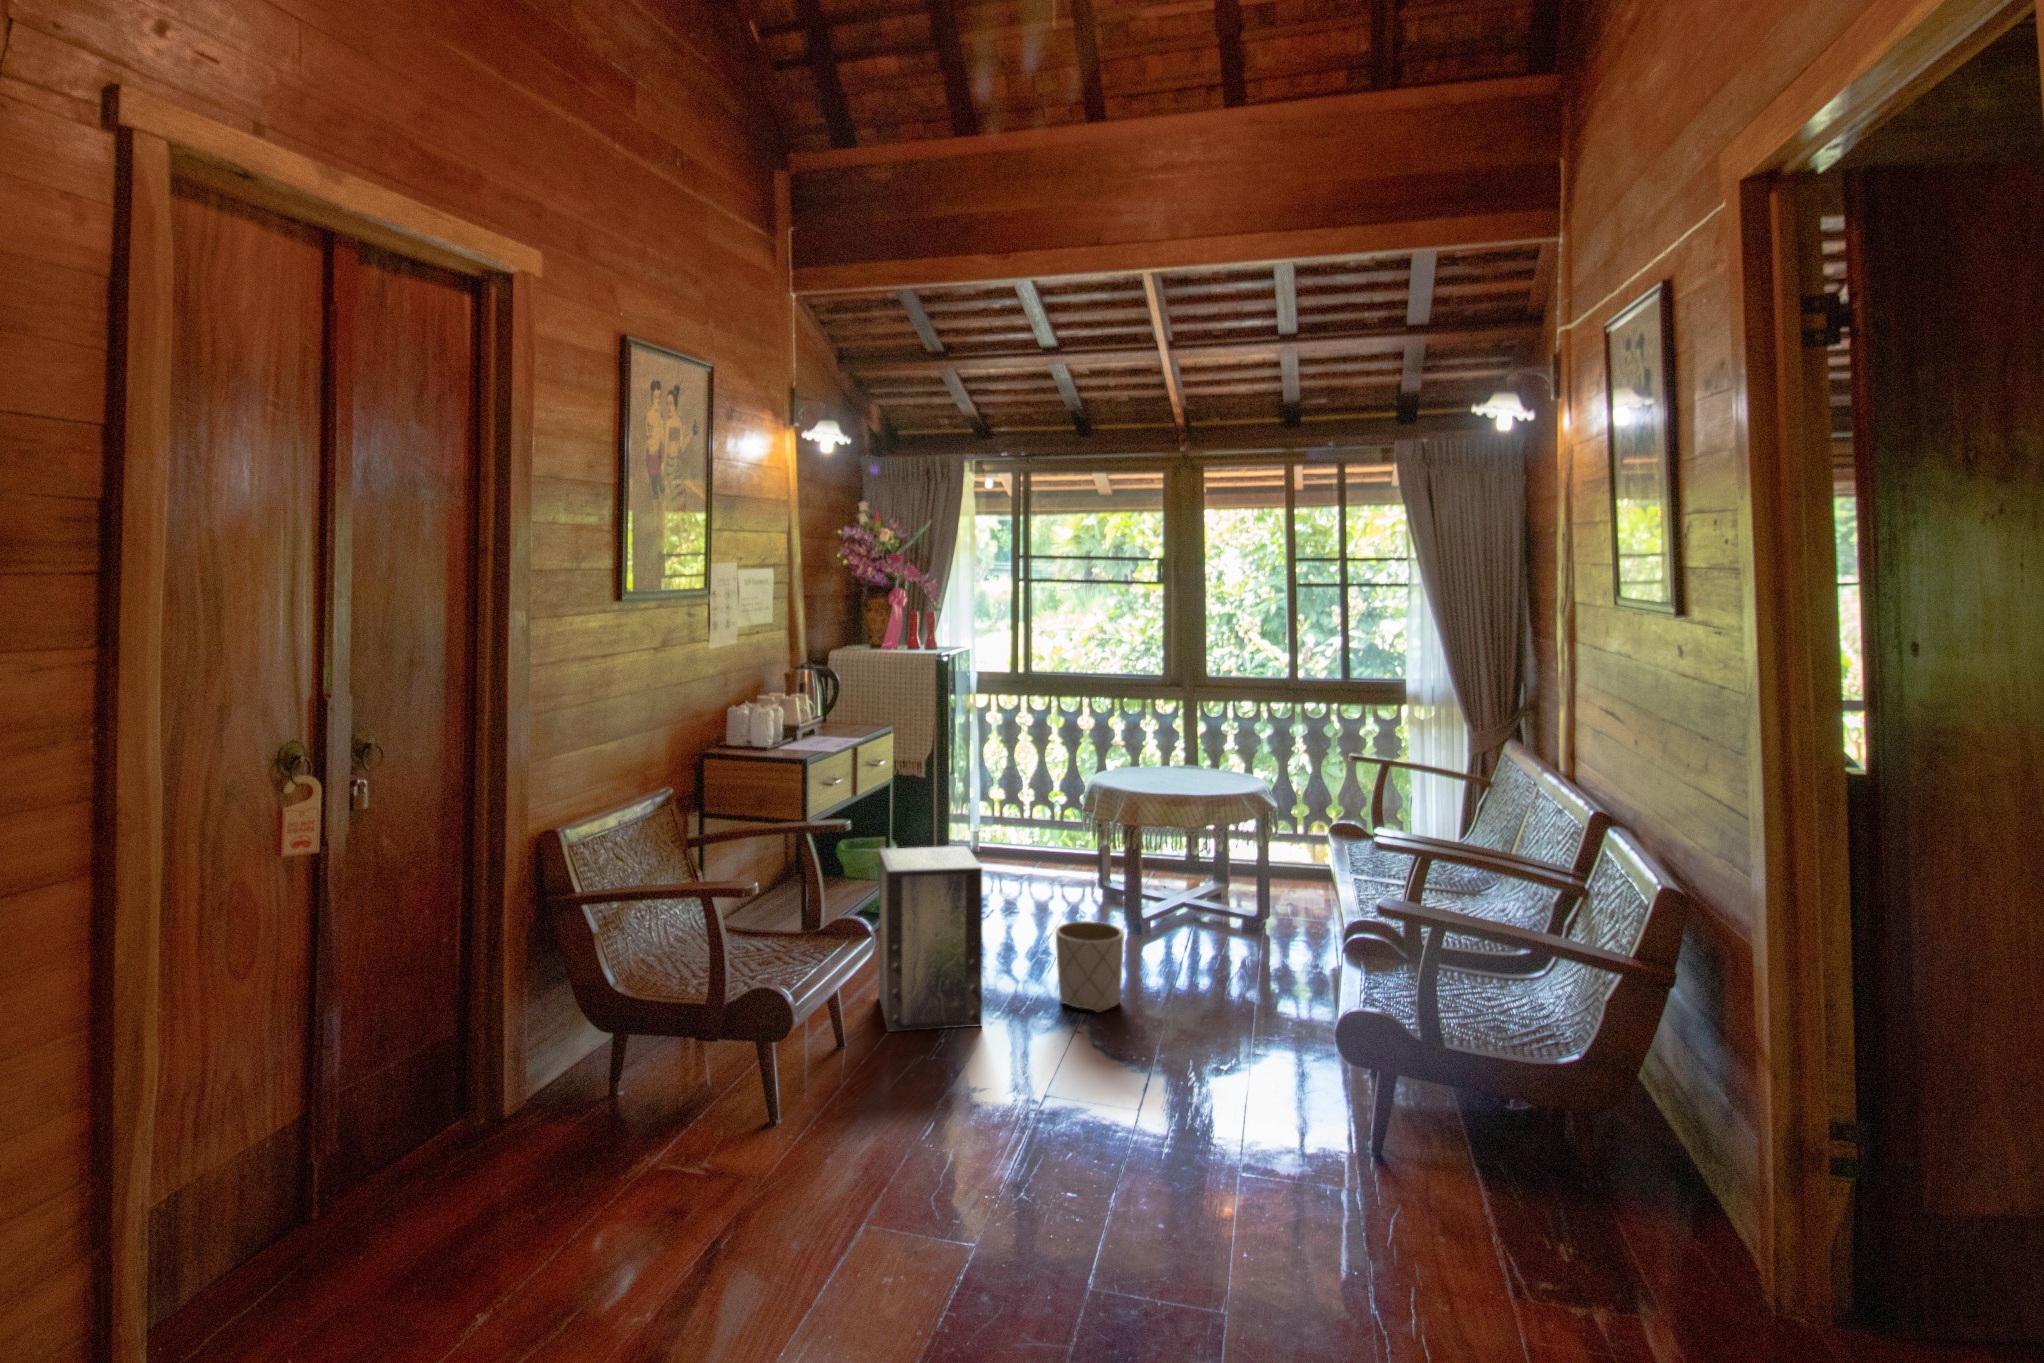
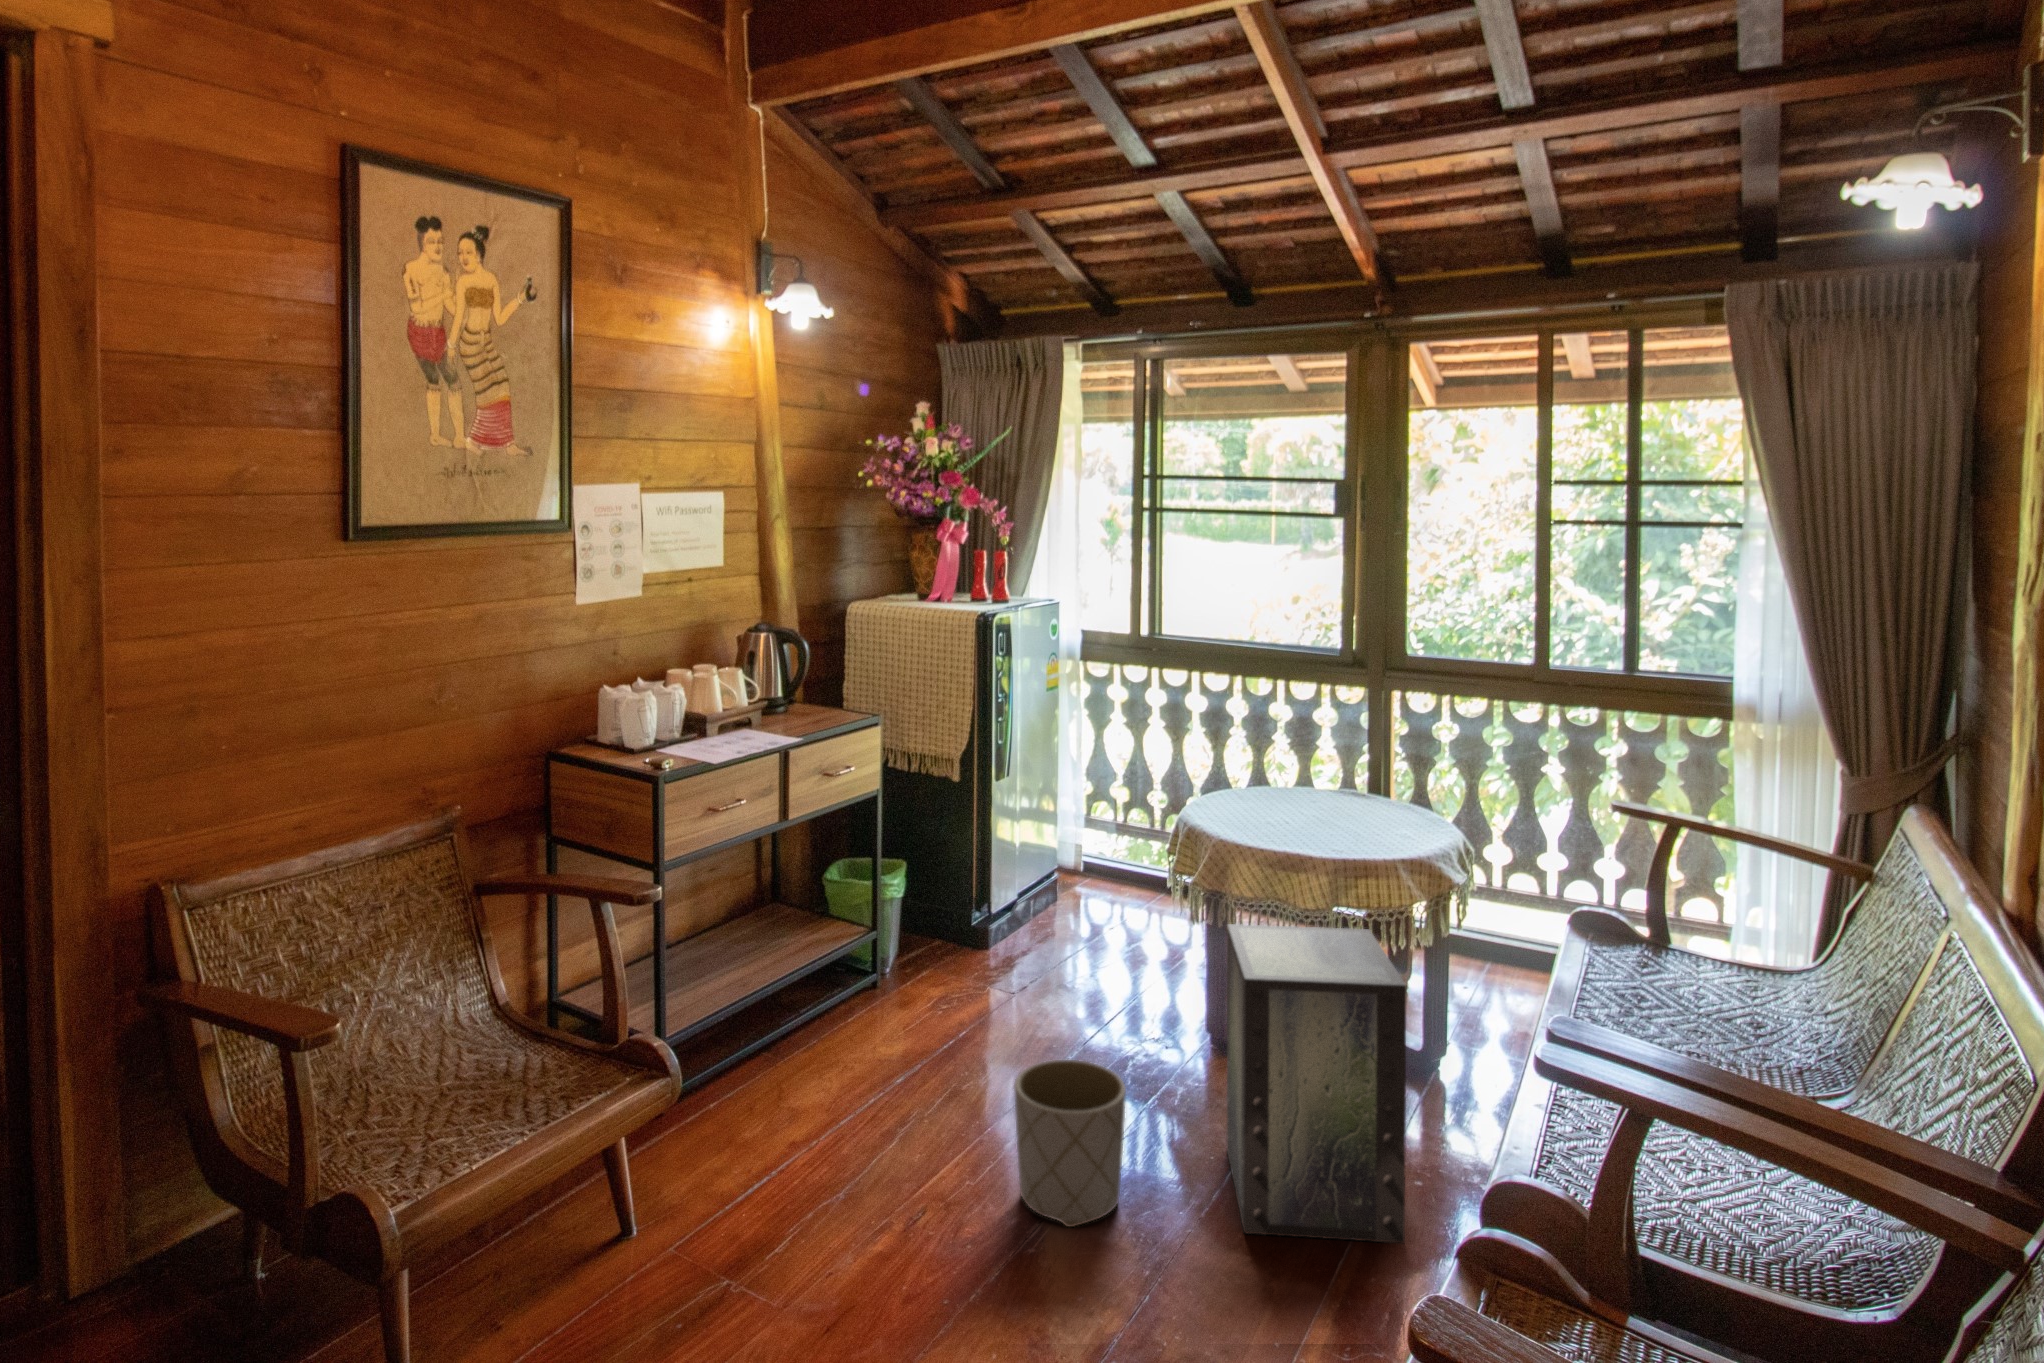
storage box: present [879,846,982,1032] -> present [1226,924,1406,1243]

